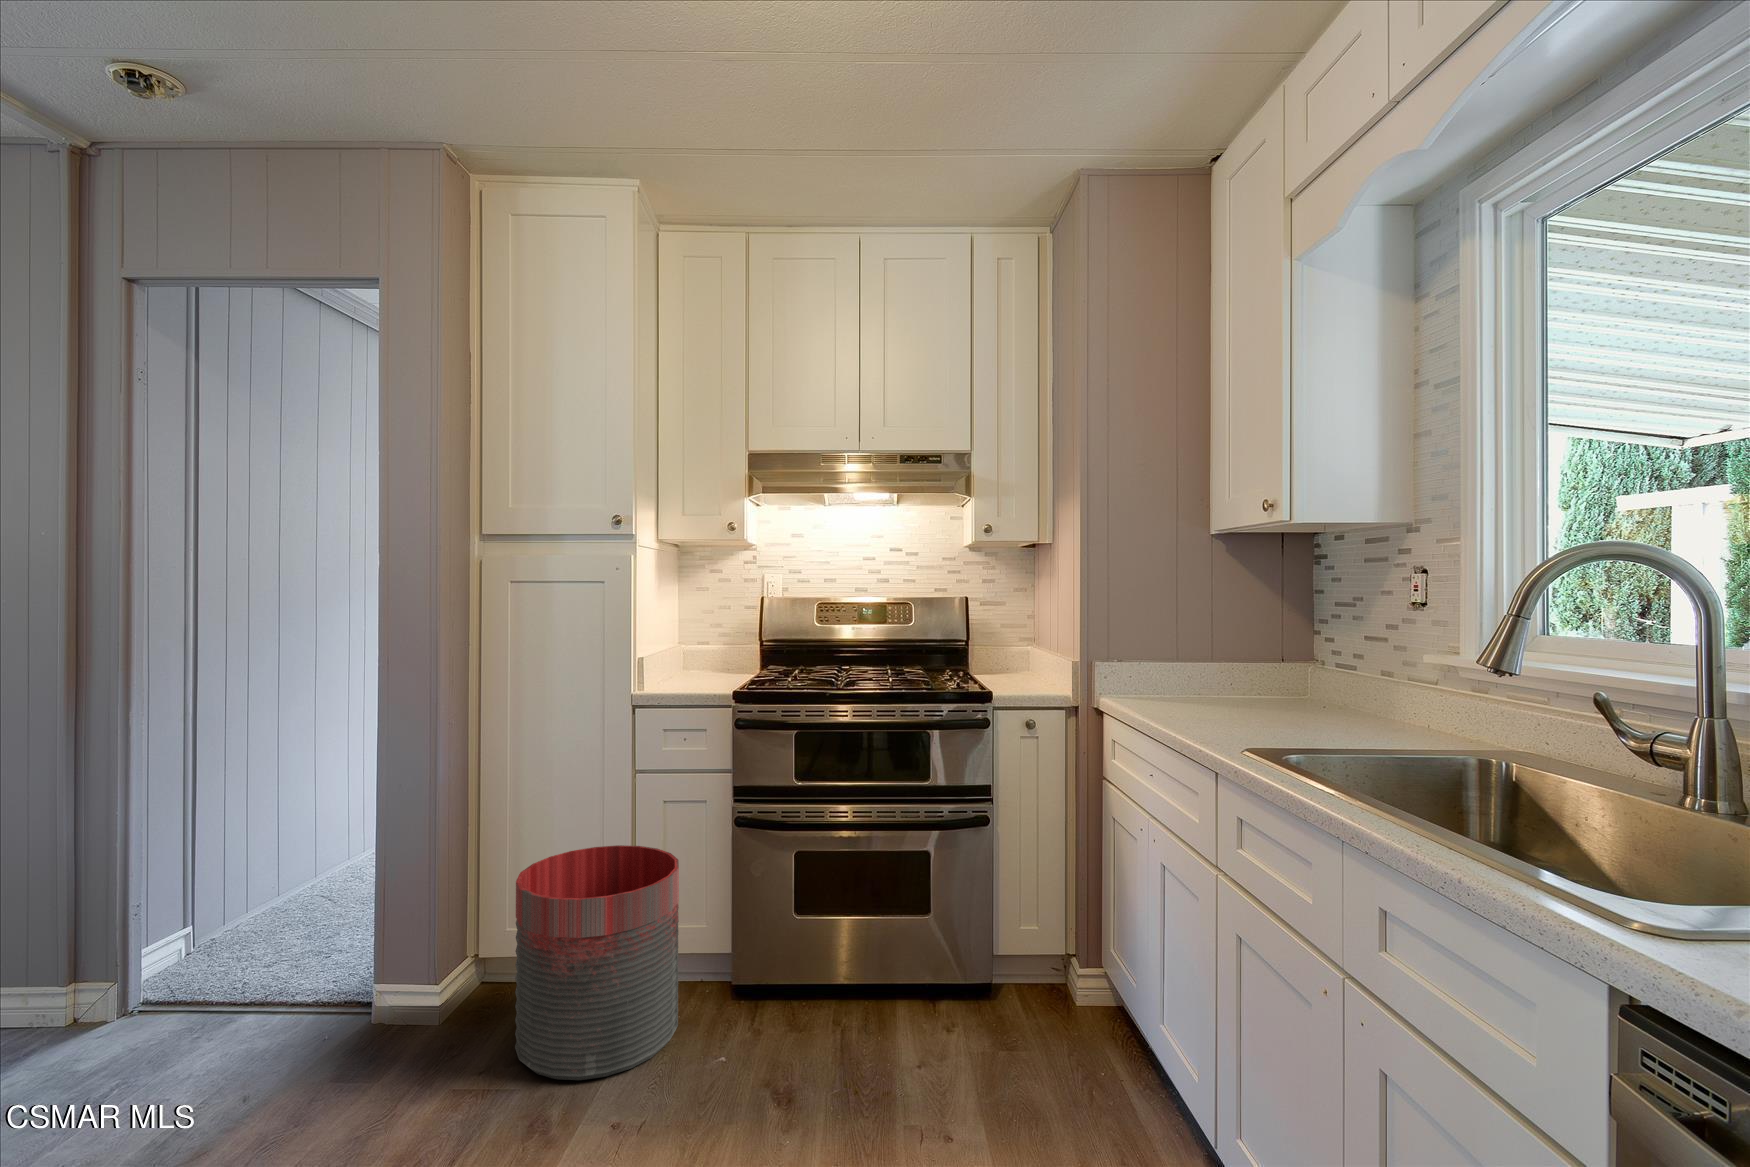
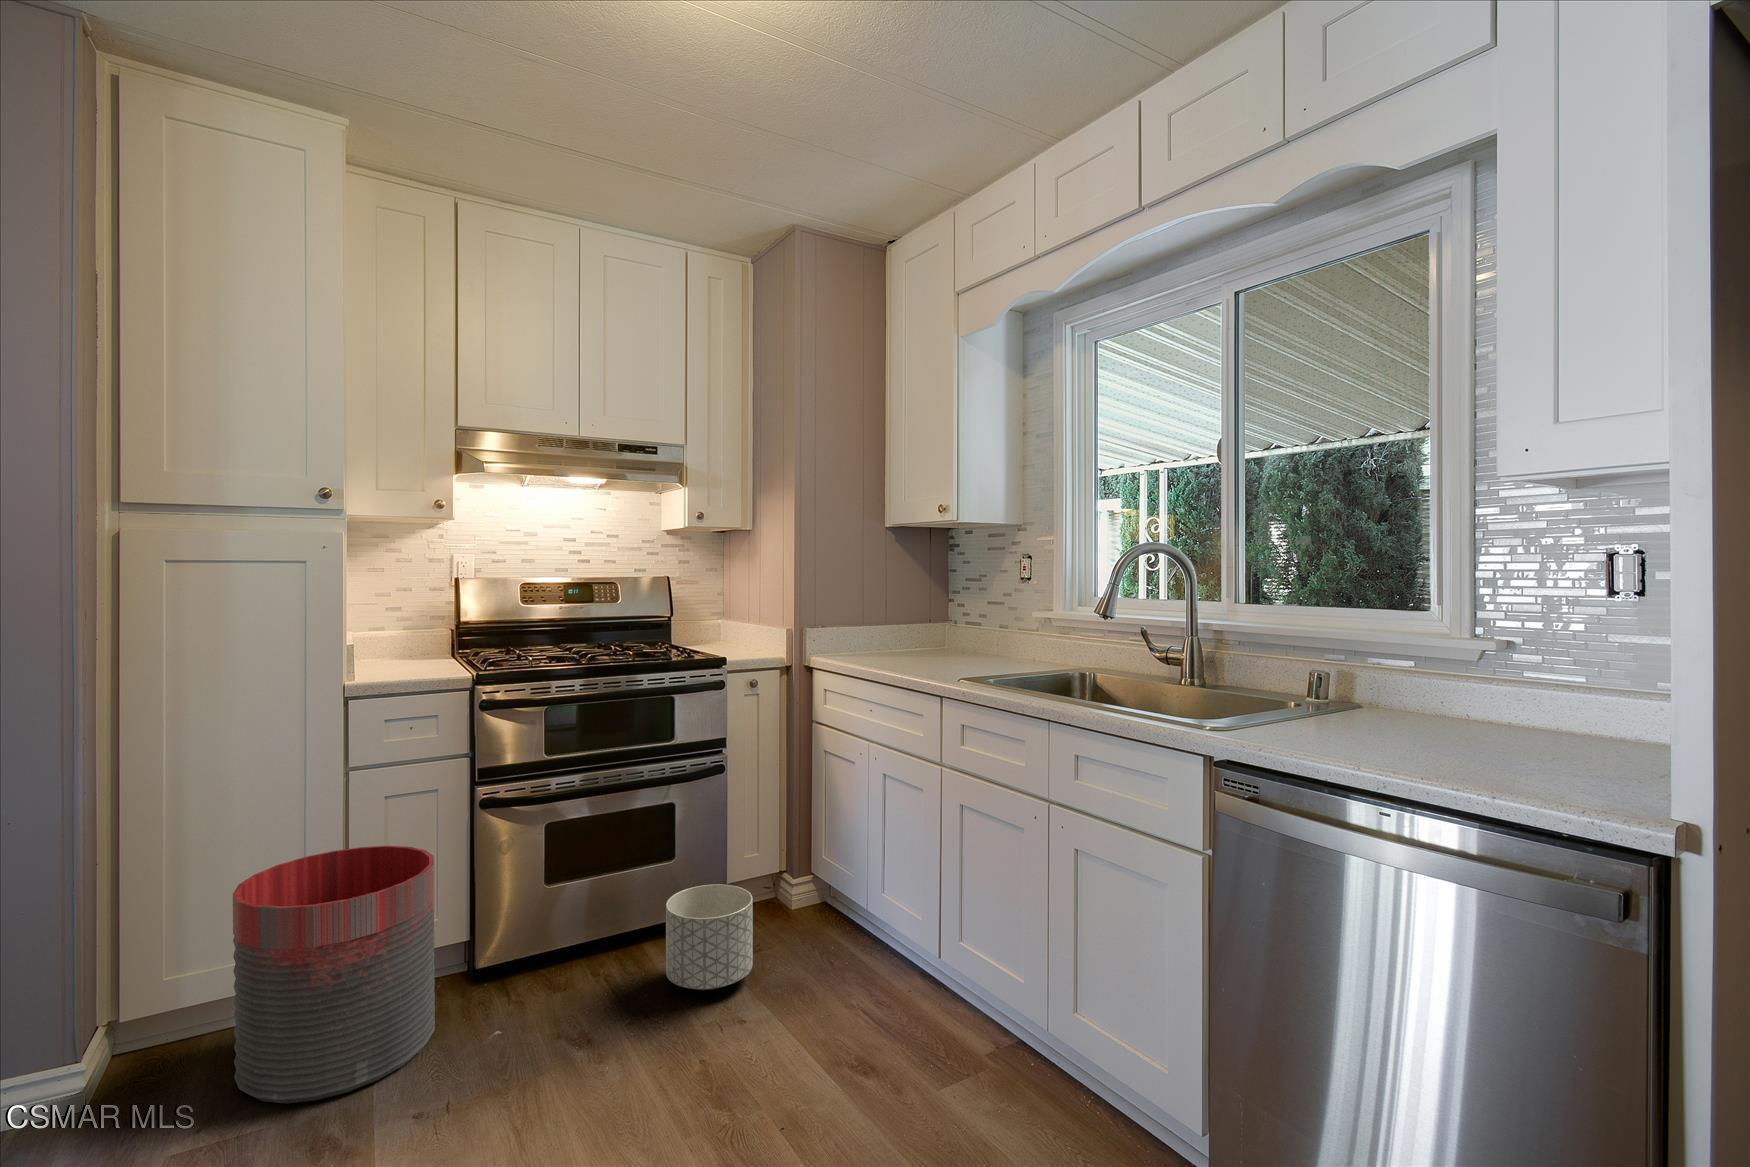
planter: none [891,953,991,1085] -> present [666,884,753,991]

